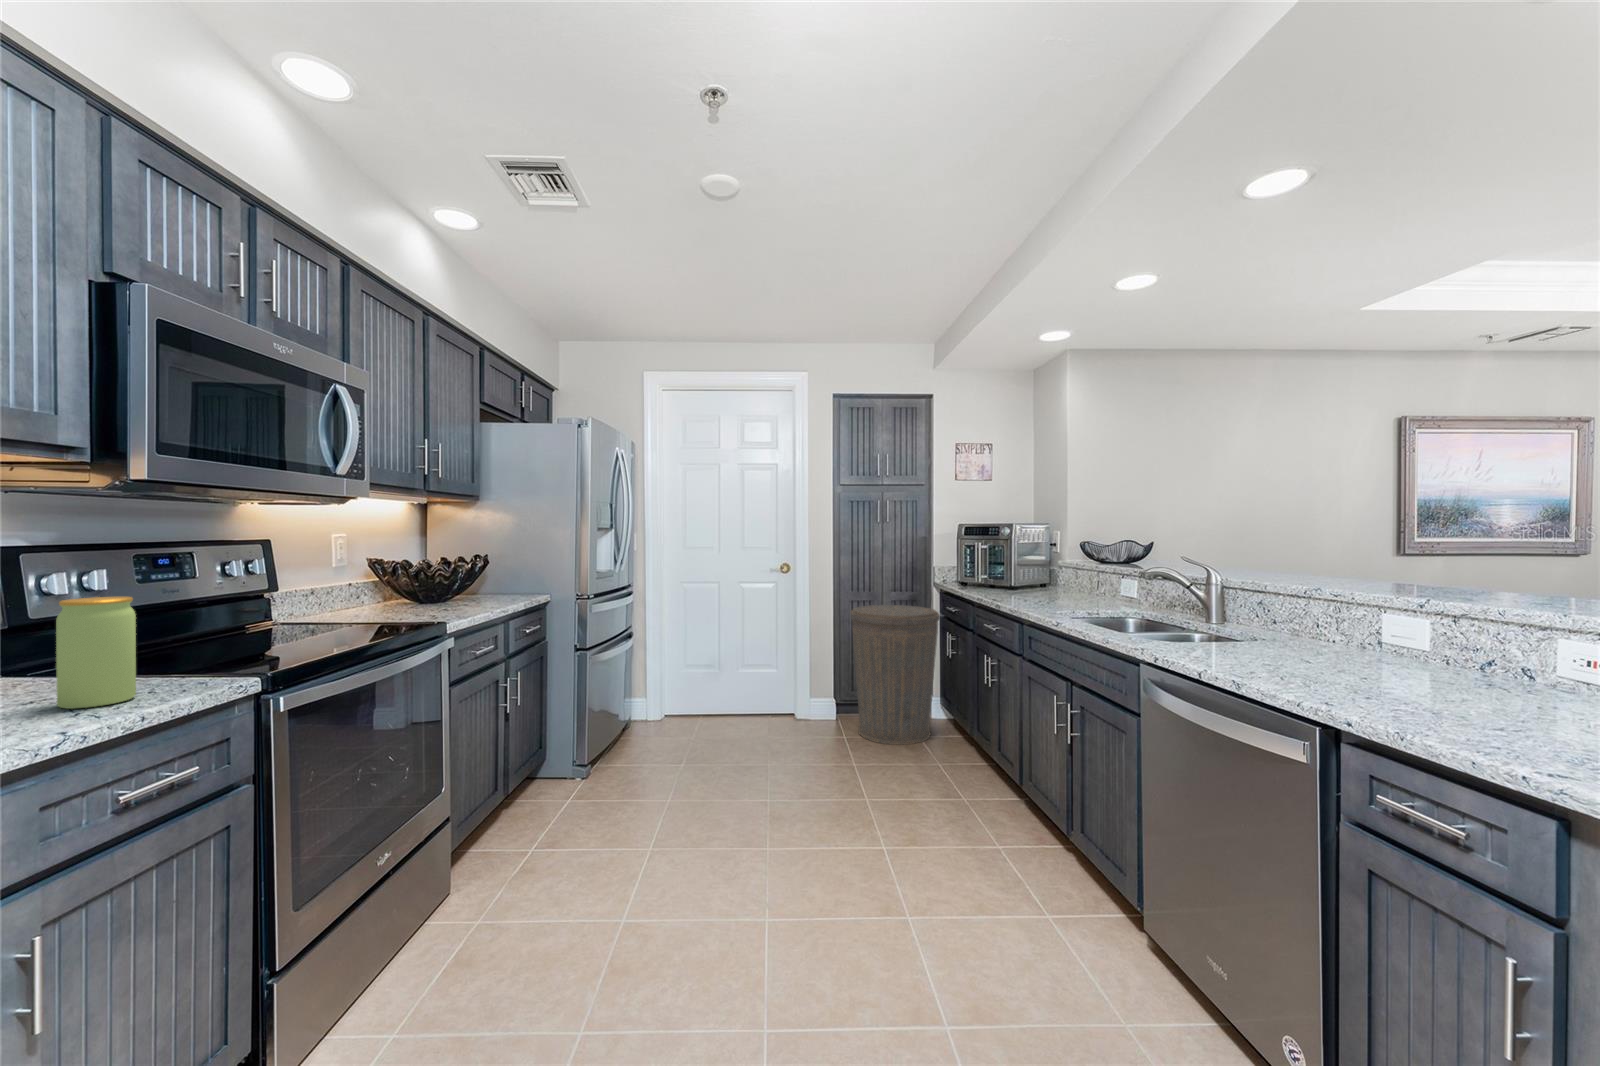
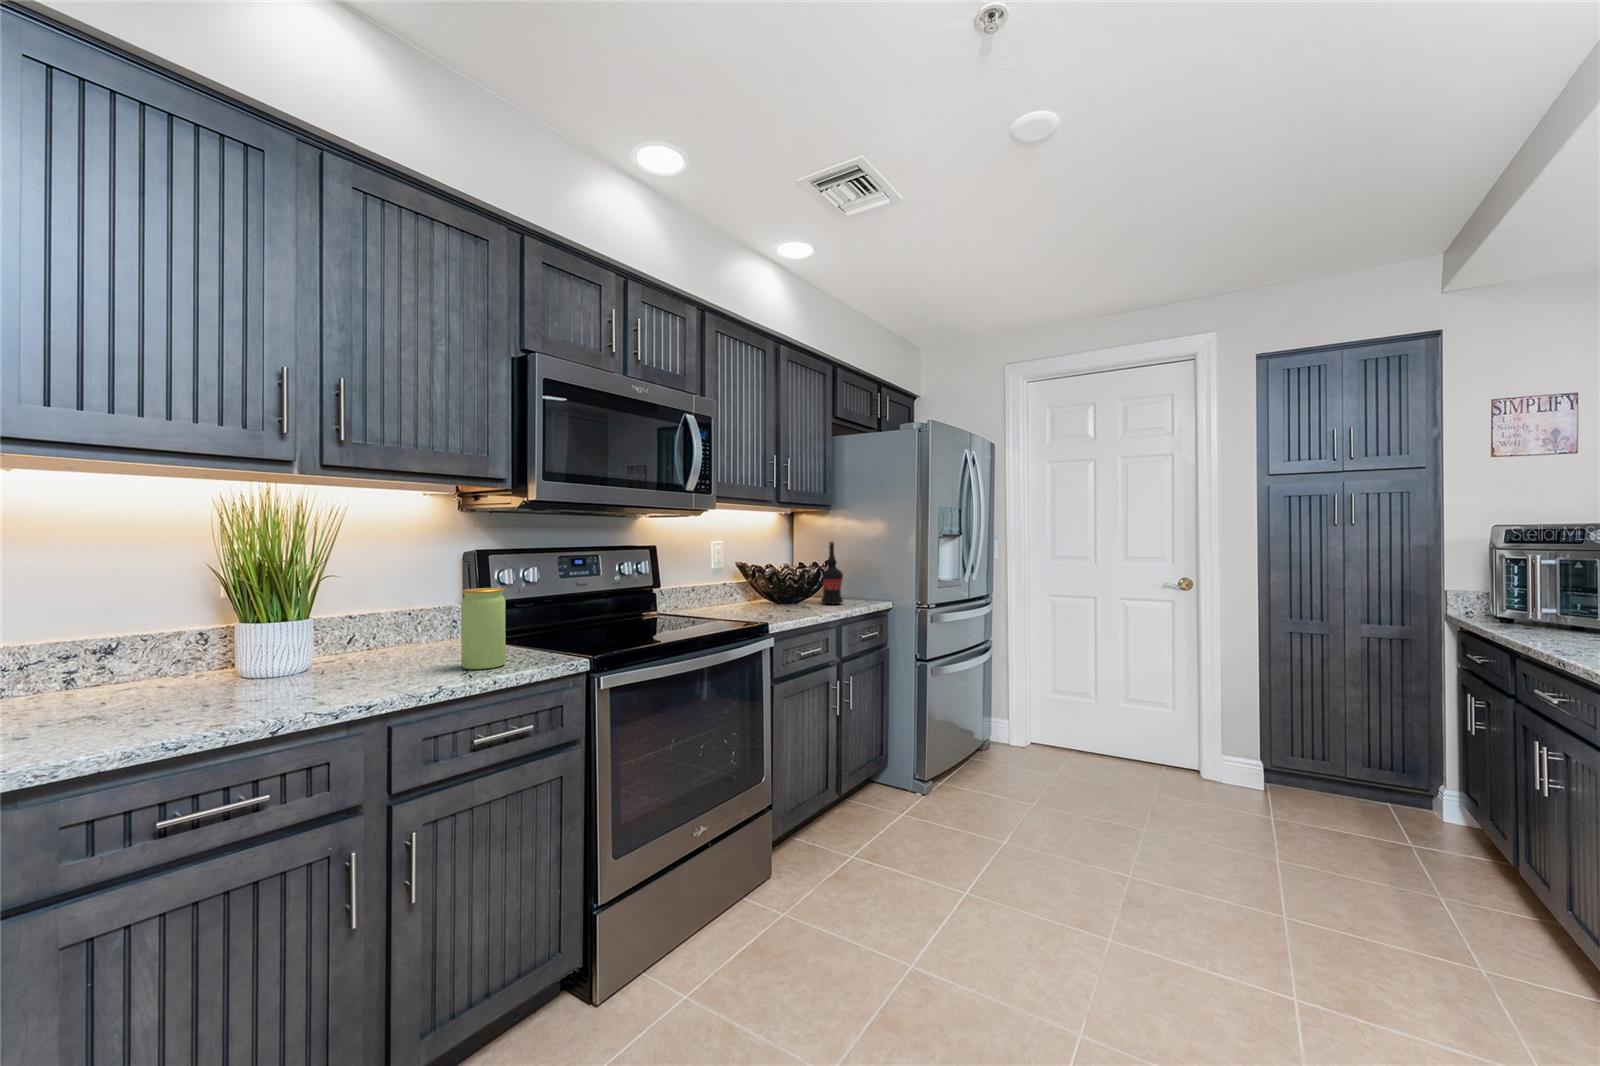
wine bottle: none [477,534,503,600] -> present [821,542,843,604]
trash can: present [851,605,940,745] -> none [1279,642,1452,859]

